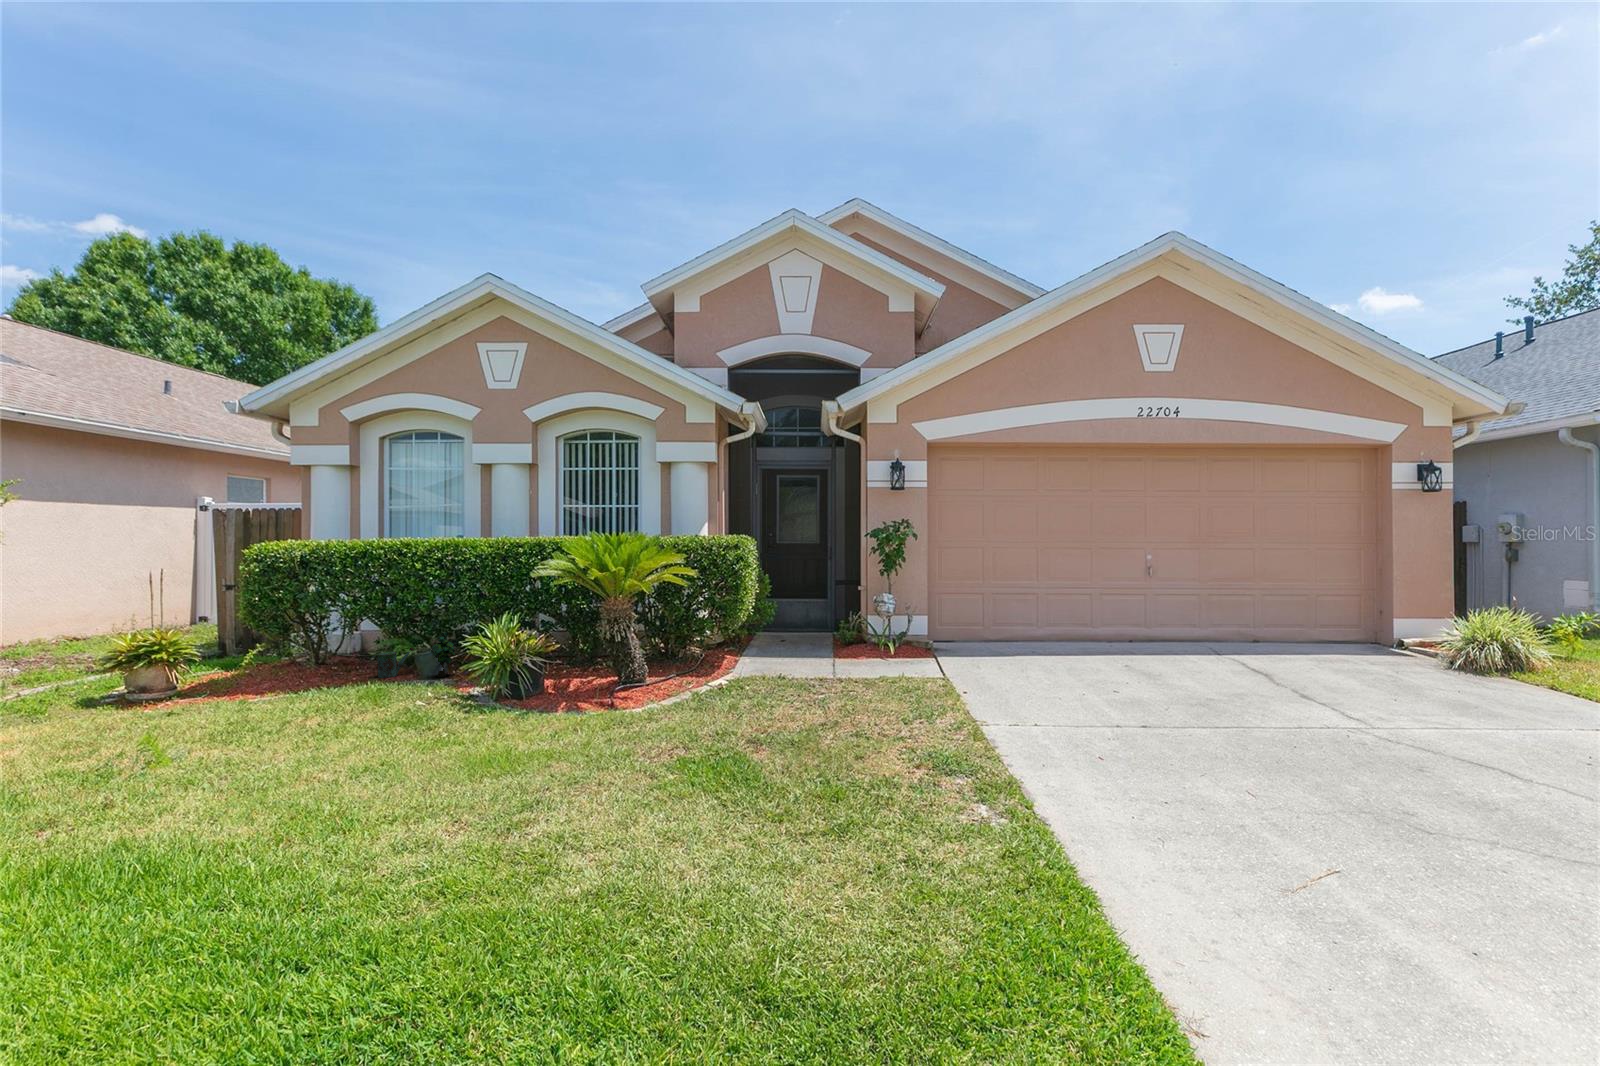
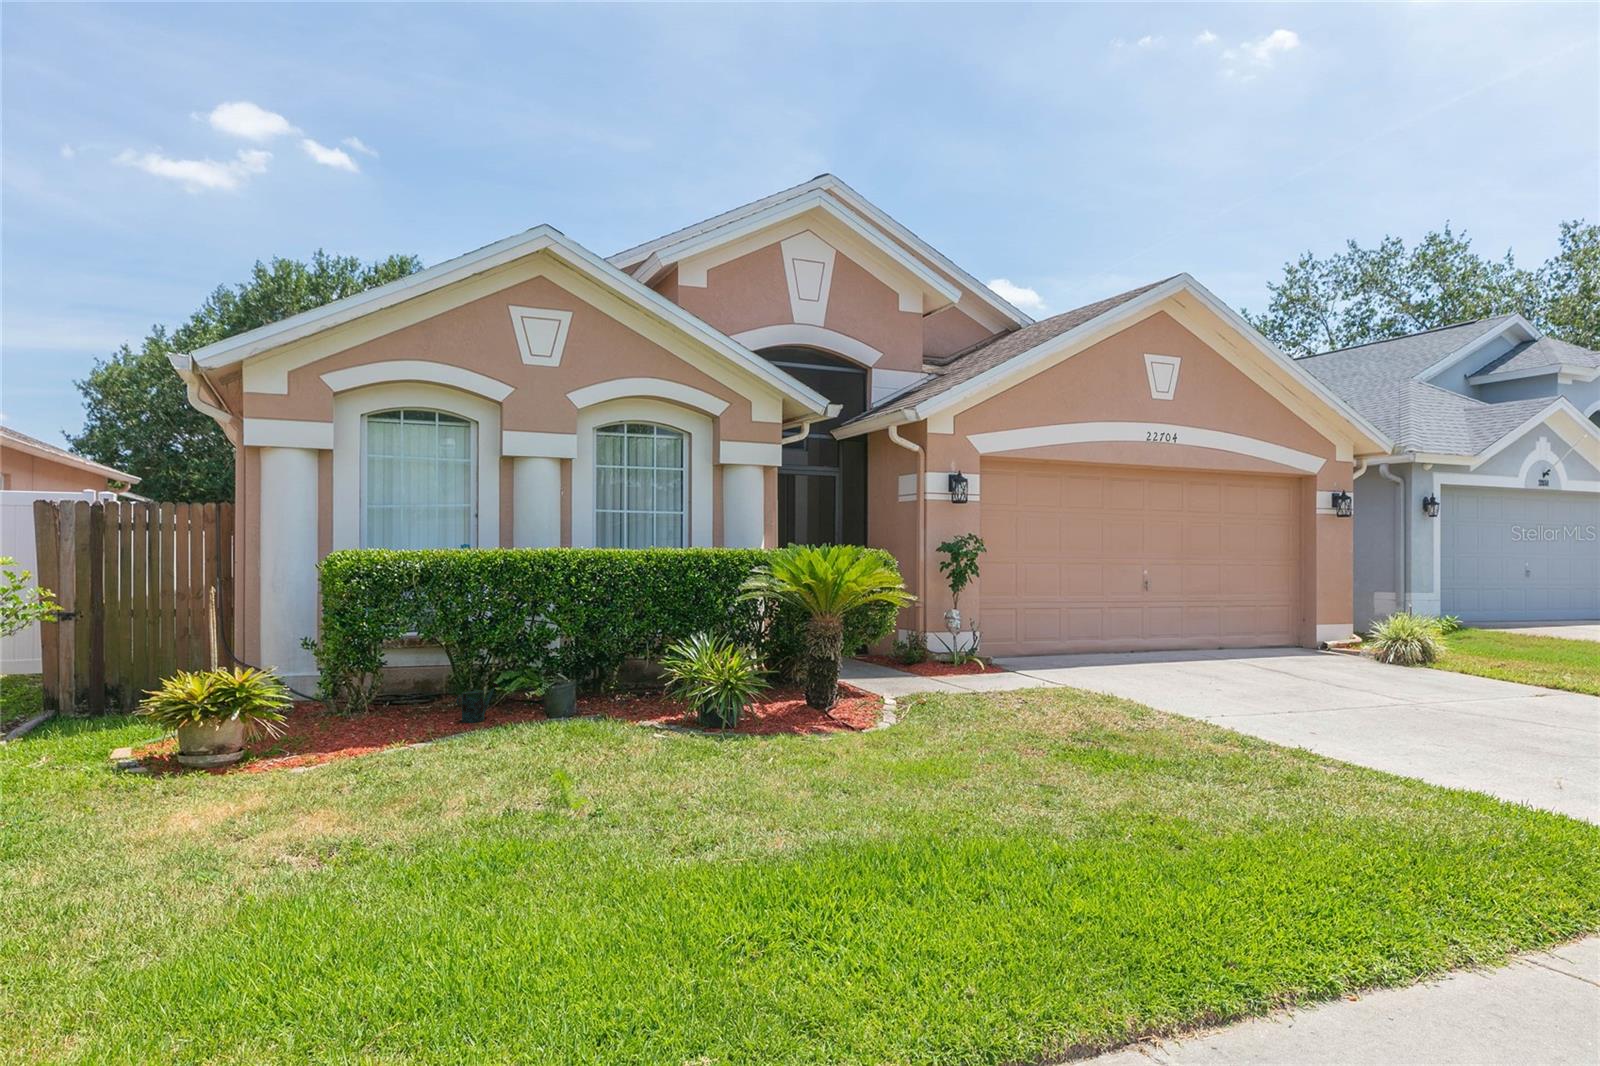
decorative plant: present [428,632,455,677] -> none [529,662,561,717]

